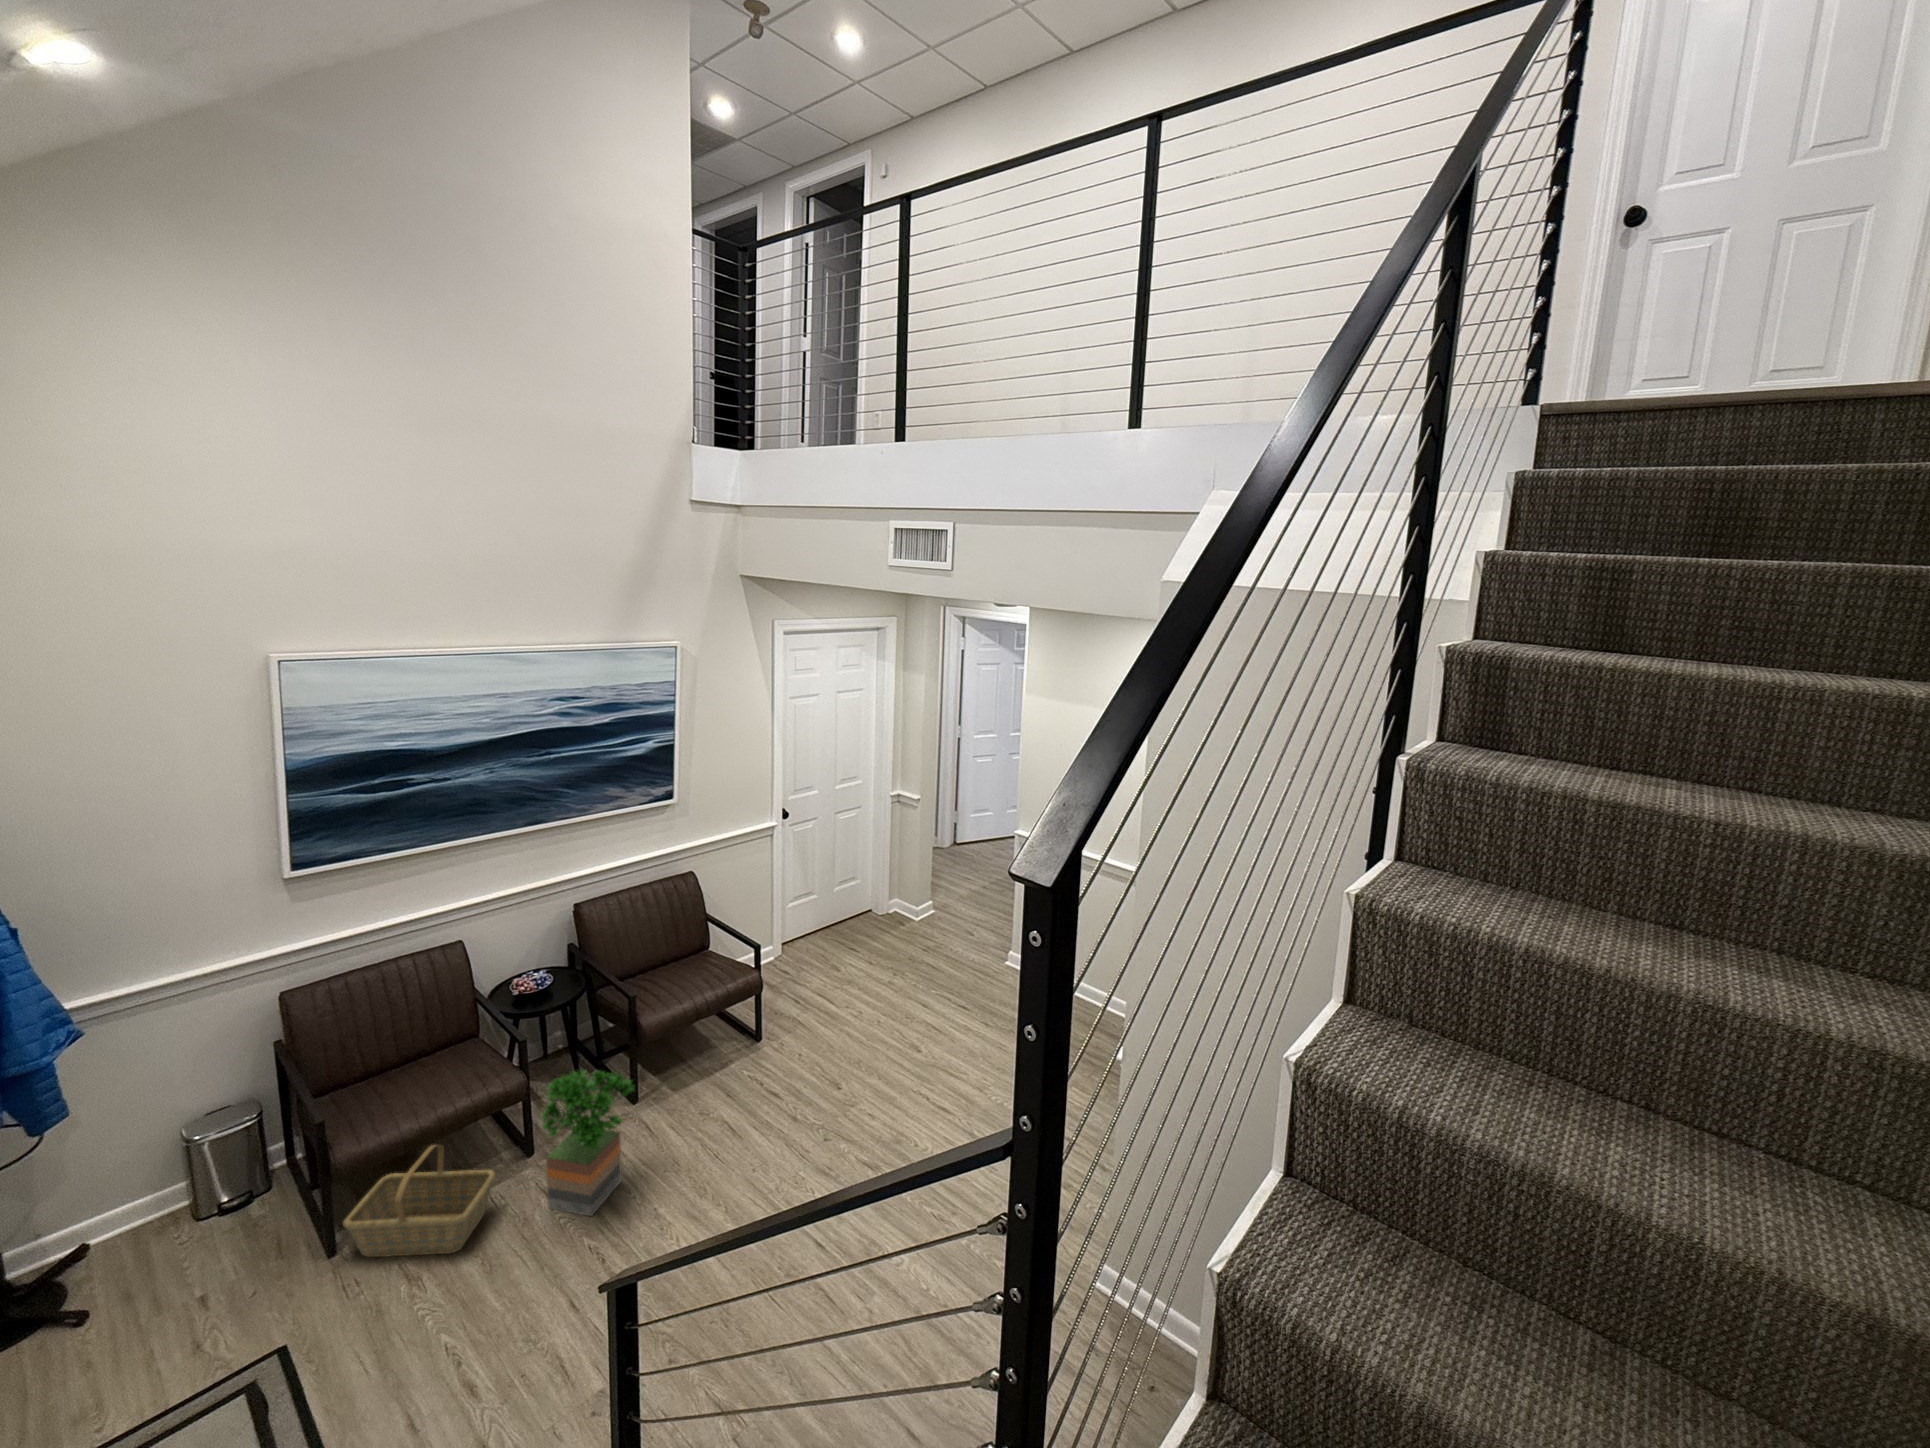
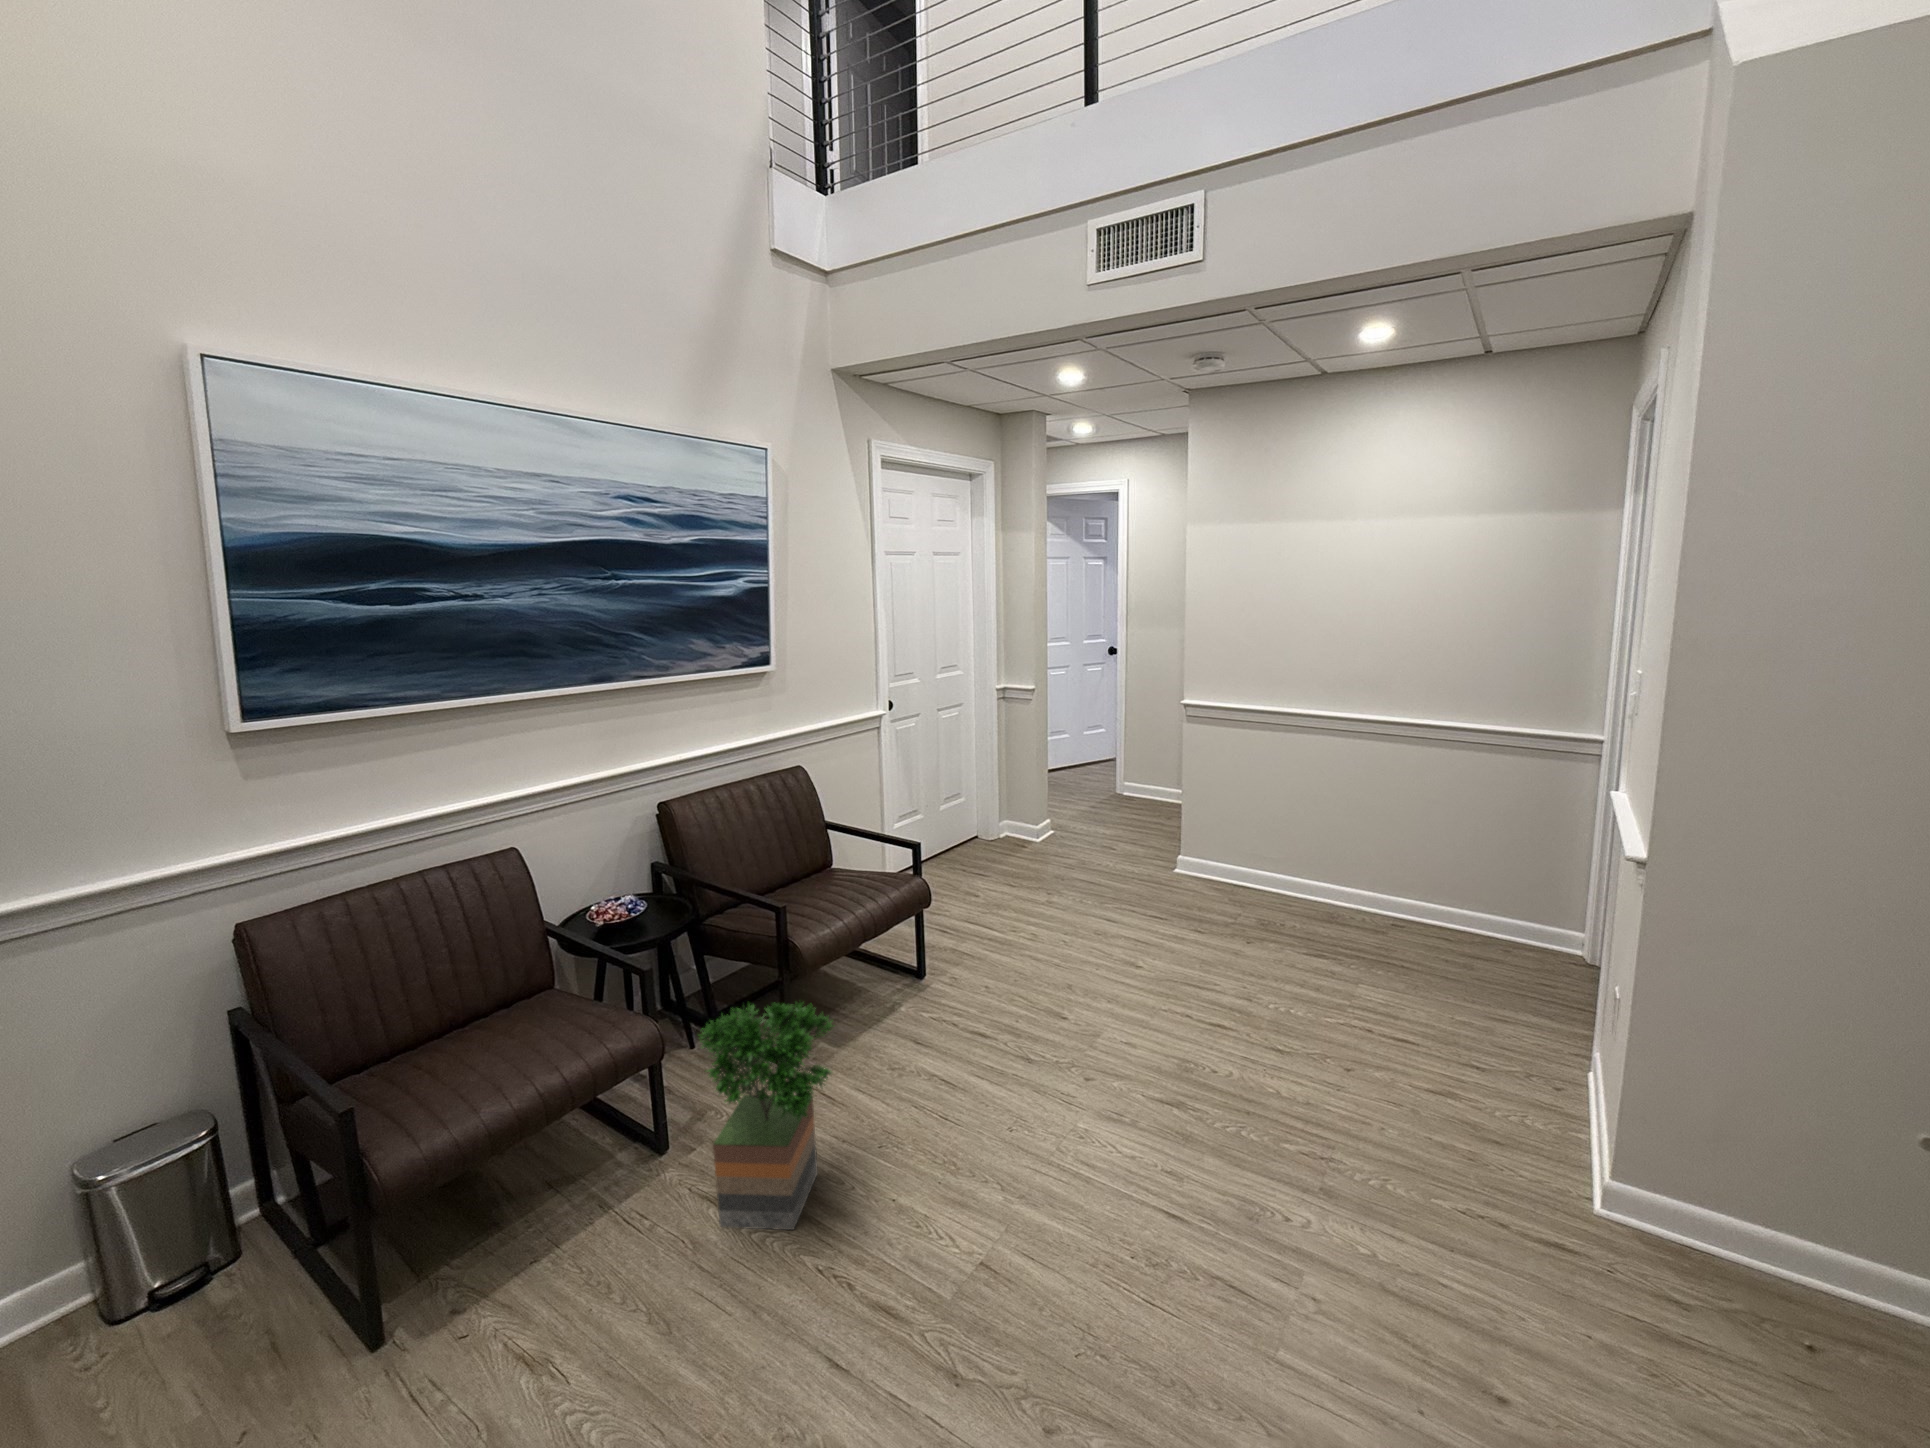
basket: present [343,1145,496,1257] -> none [390,1142,633,1345]

